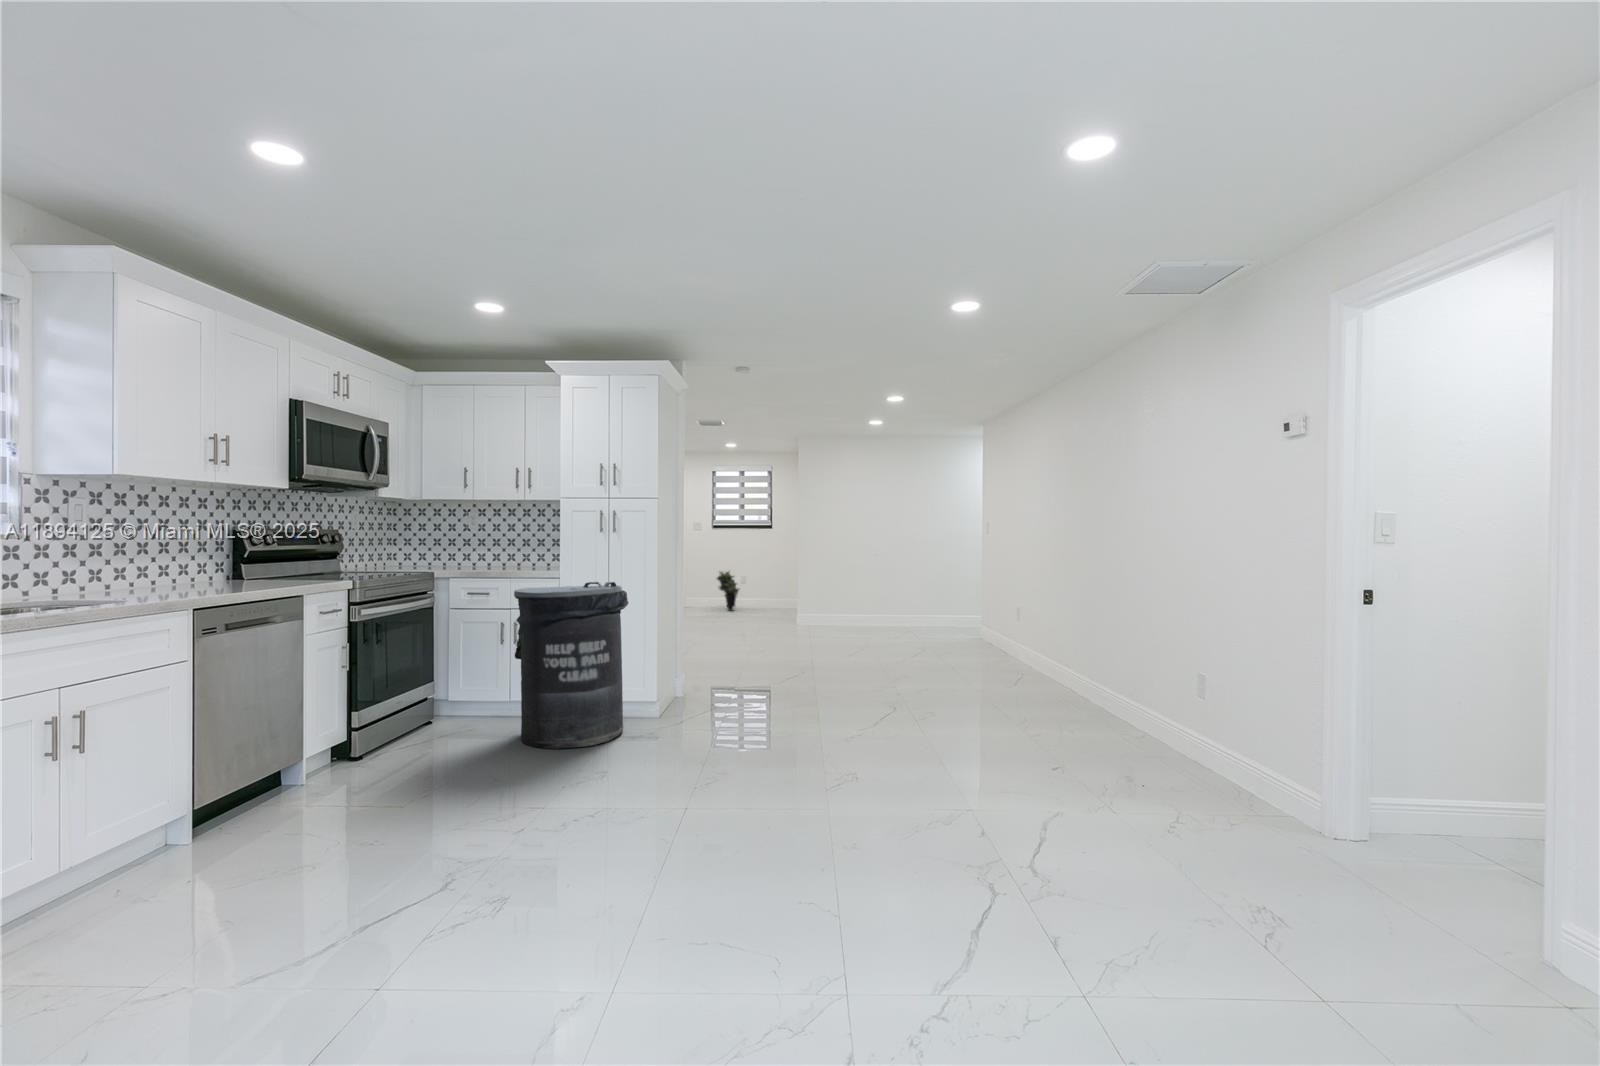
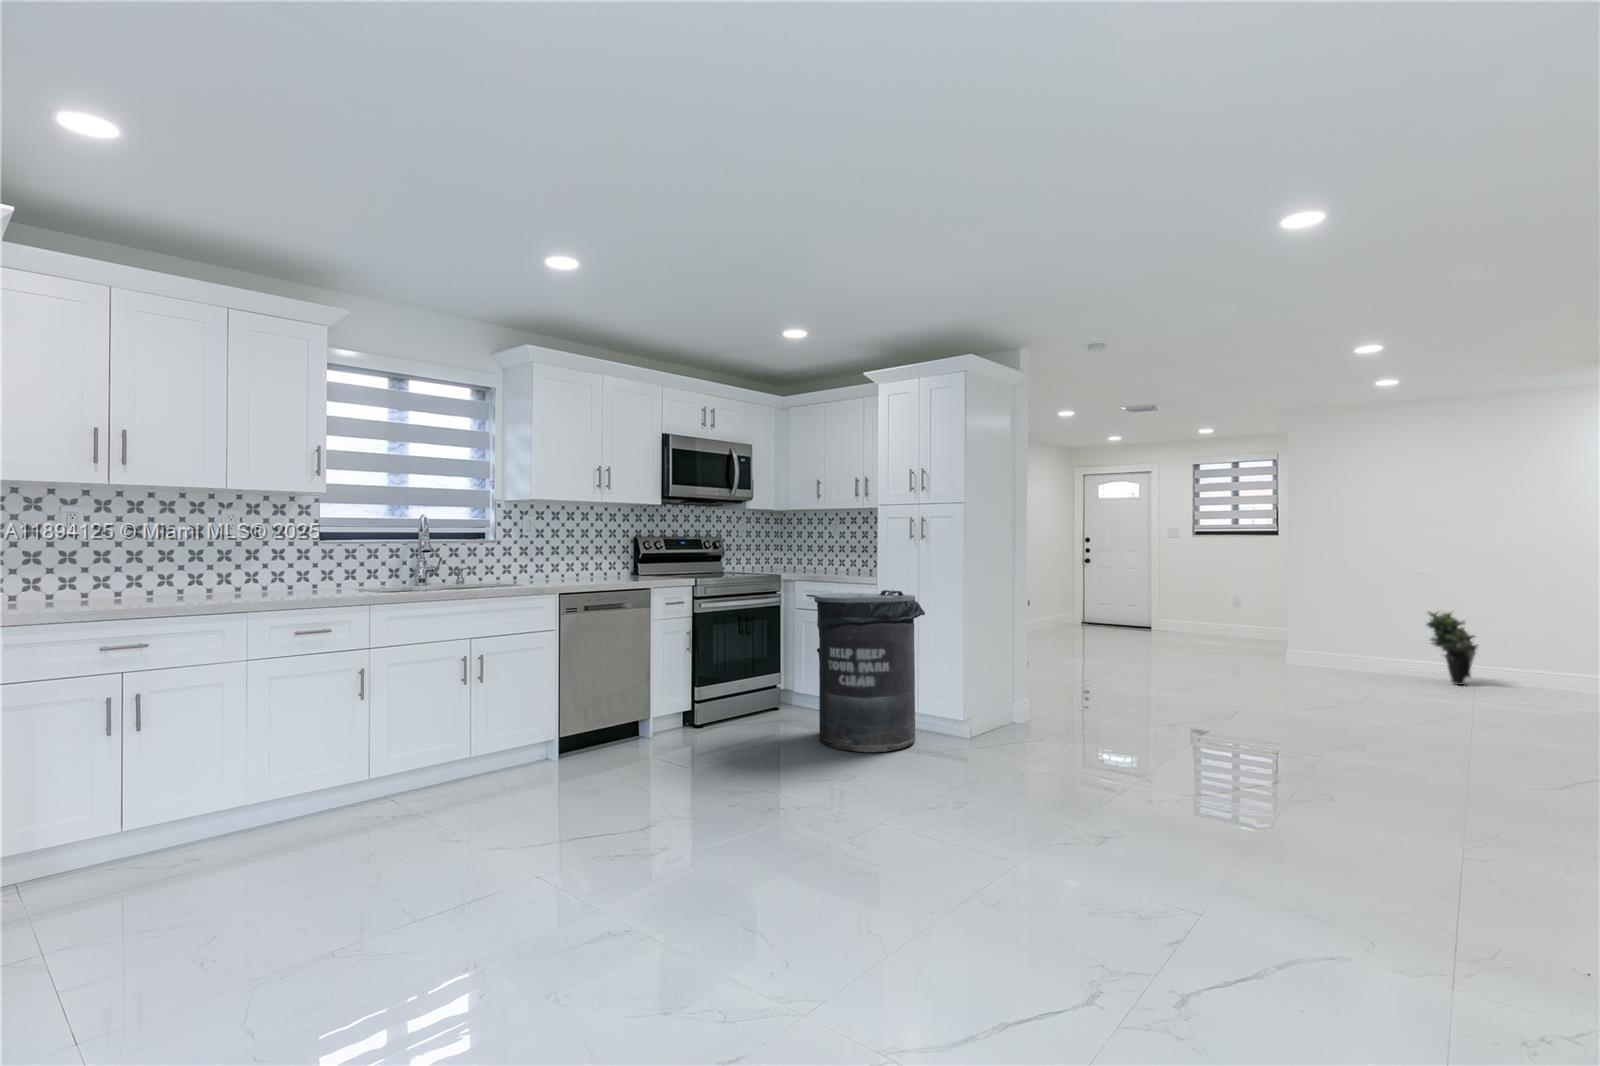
potted plant: present [717,571,739,611] -> present [1426,612,1479,685]

